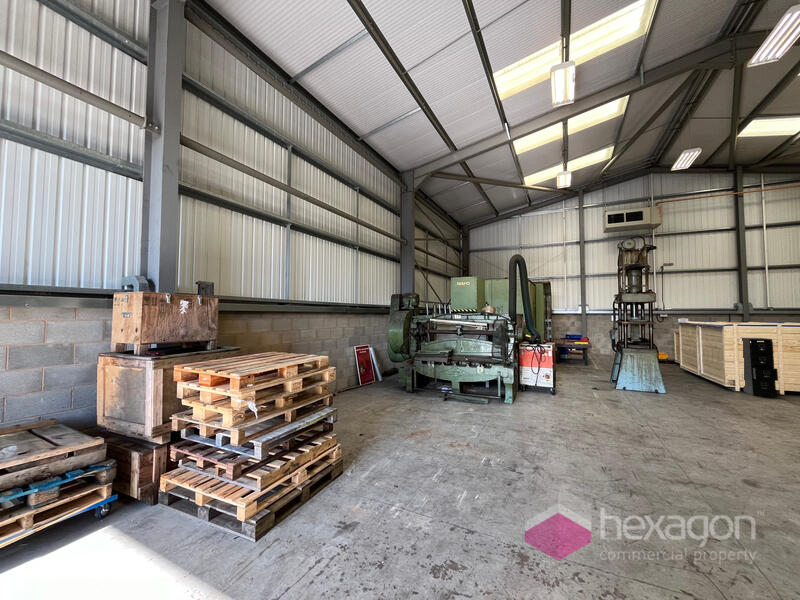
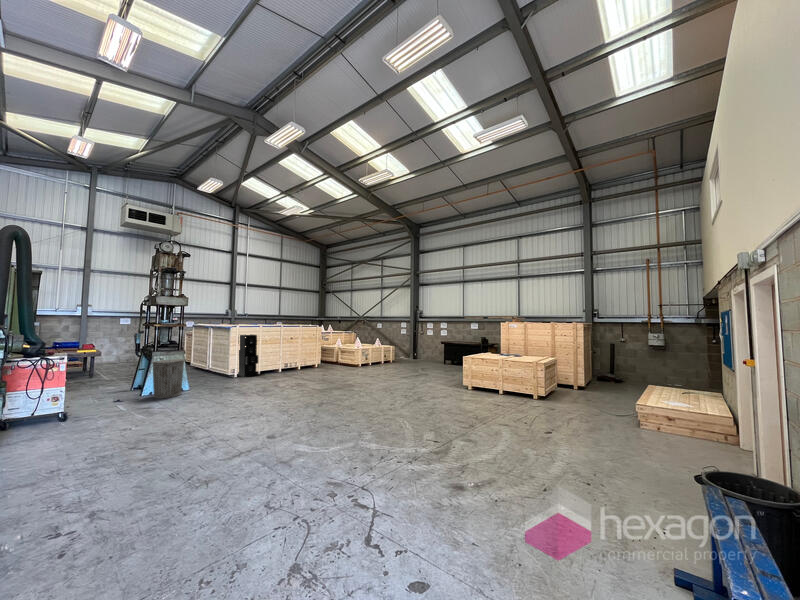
trash can: none [623,357,657,397] -> present [152,359,185,398]

